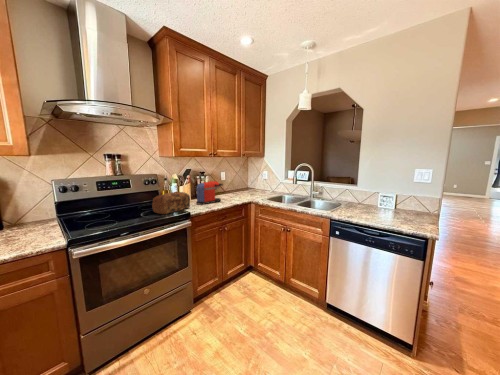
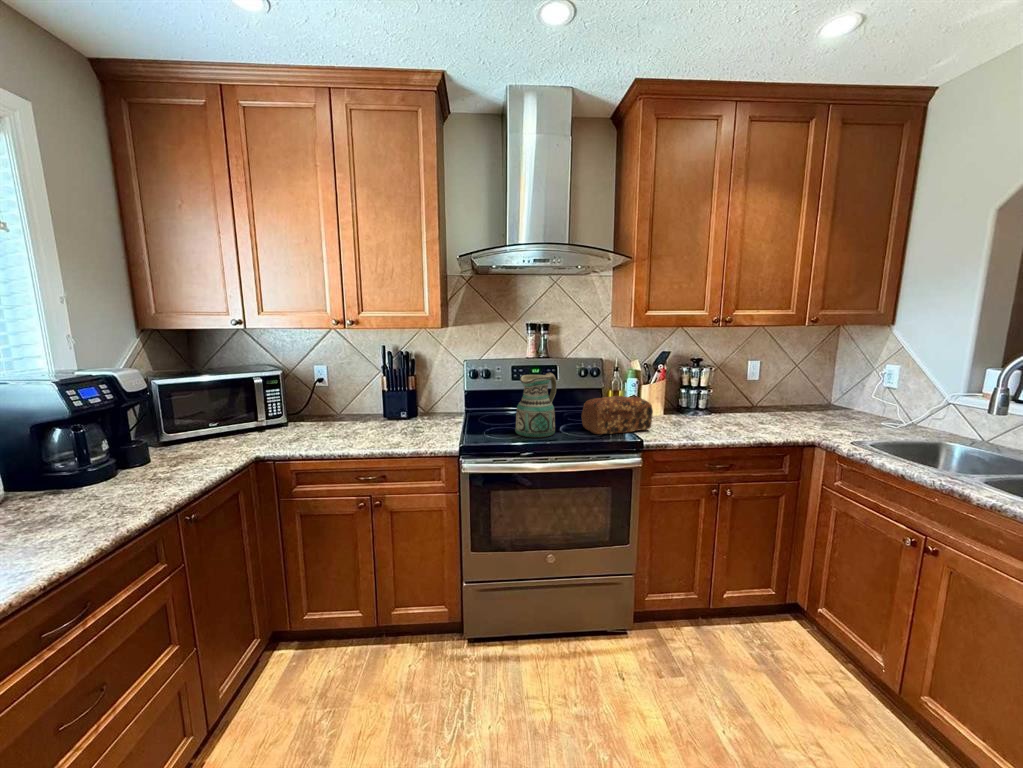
coffee maker: present [197,181,223,204] -> none [669,382,738,428]
ceramic pitcher: none [110,183,139,224] -> present [515,373,556,438]

